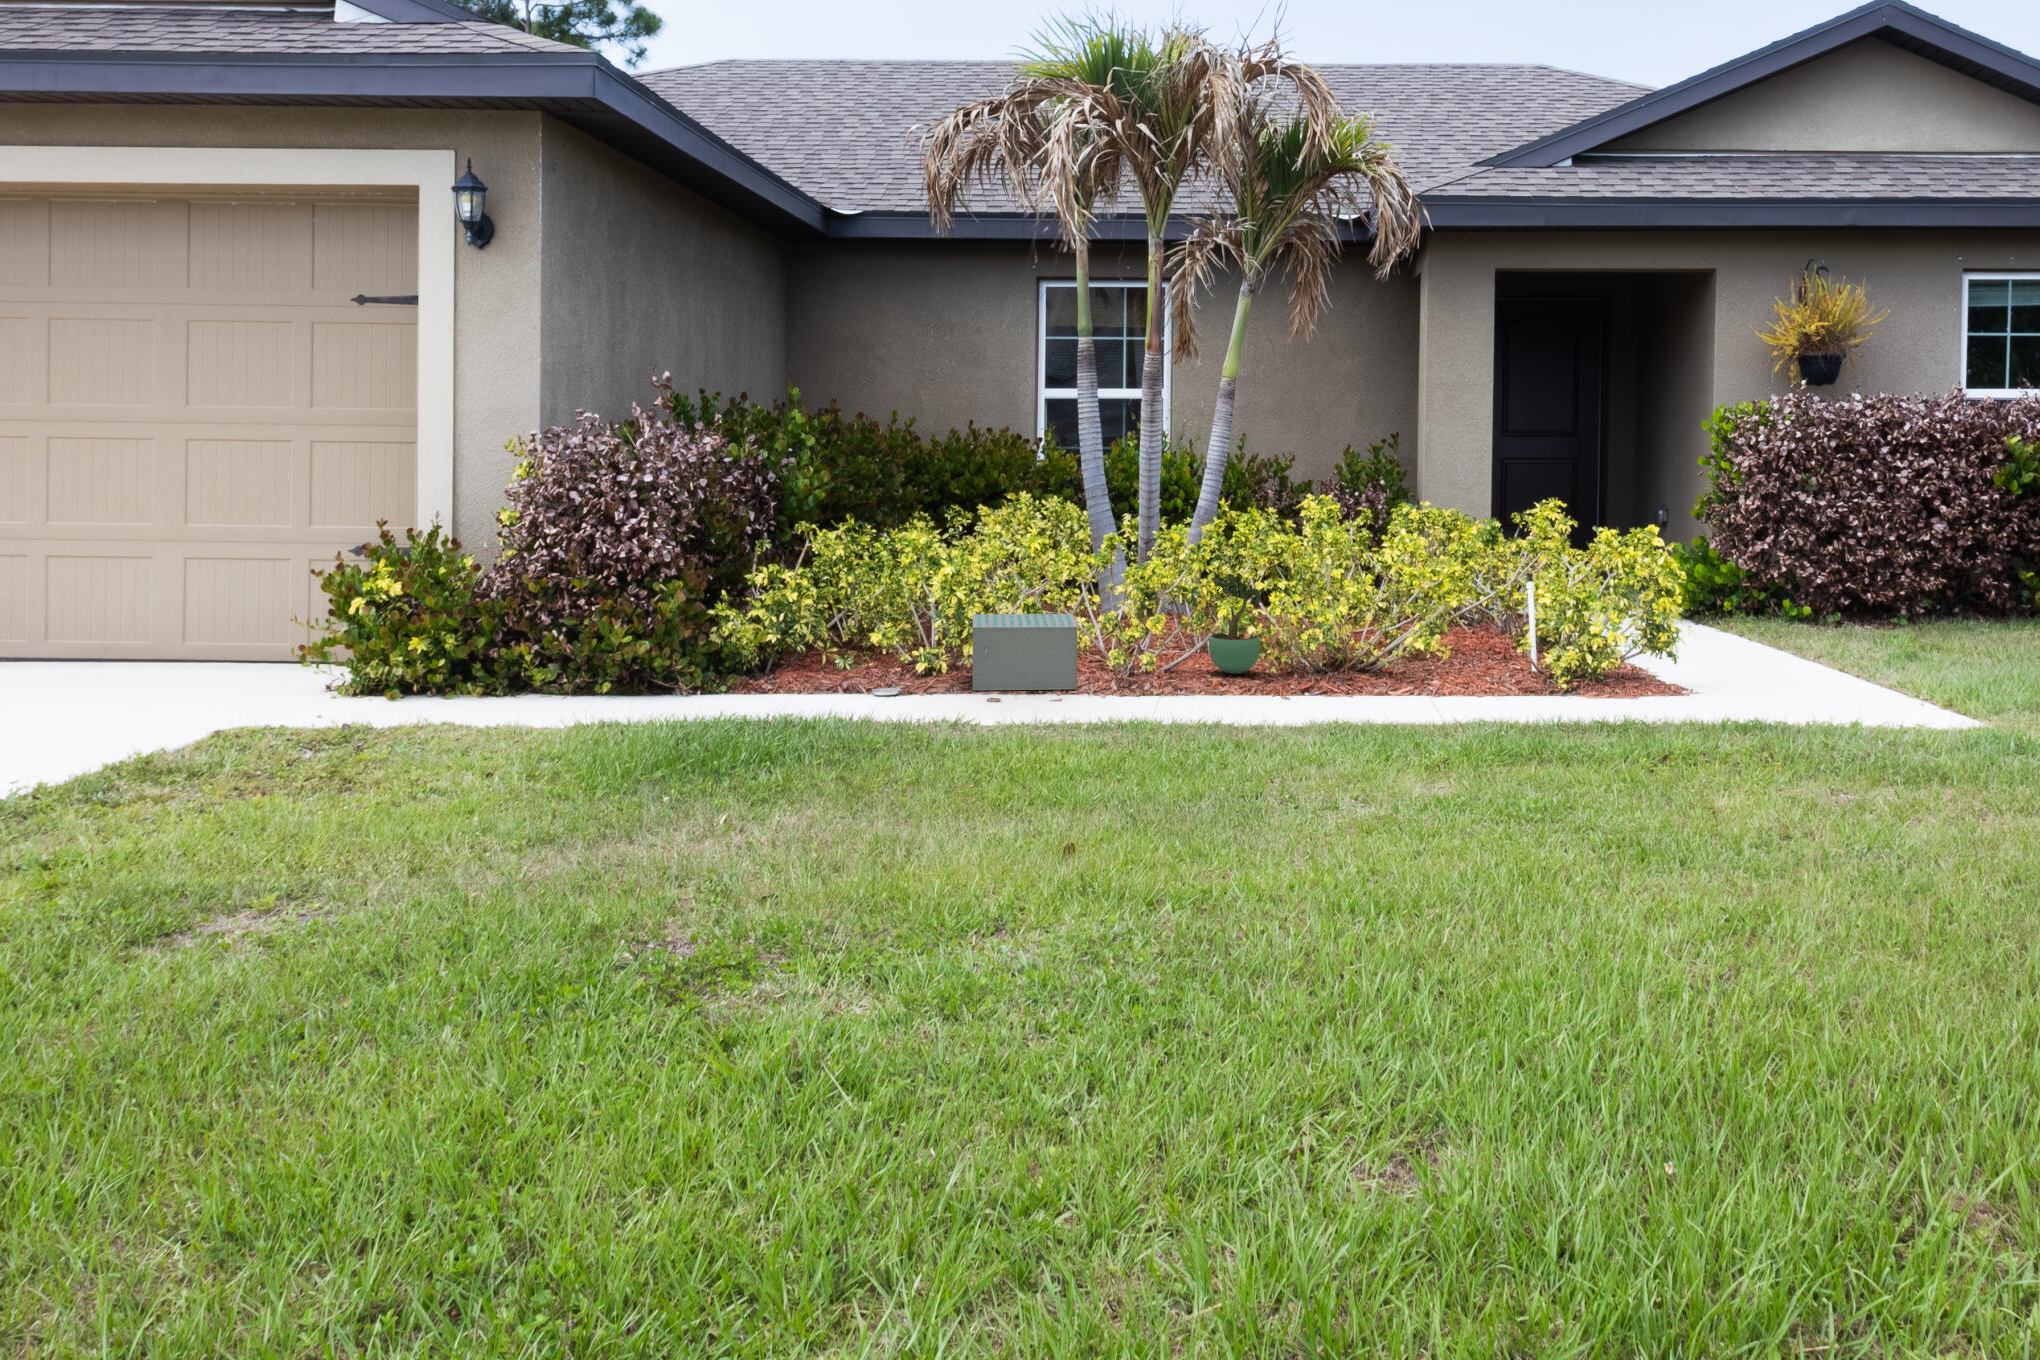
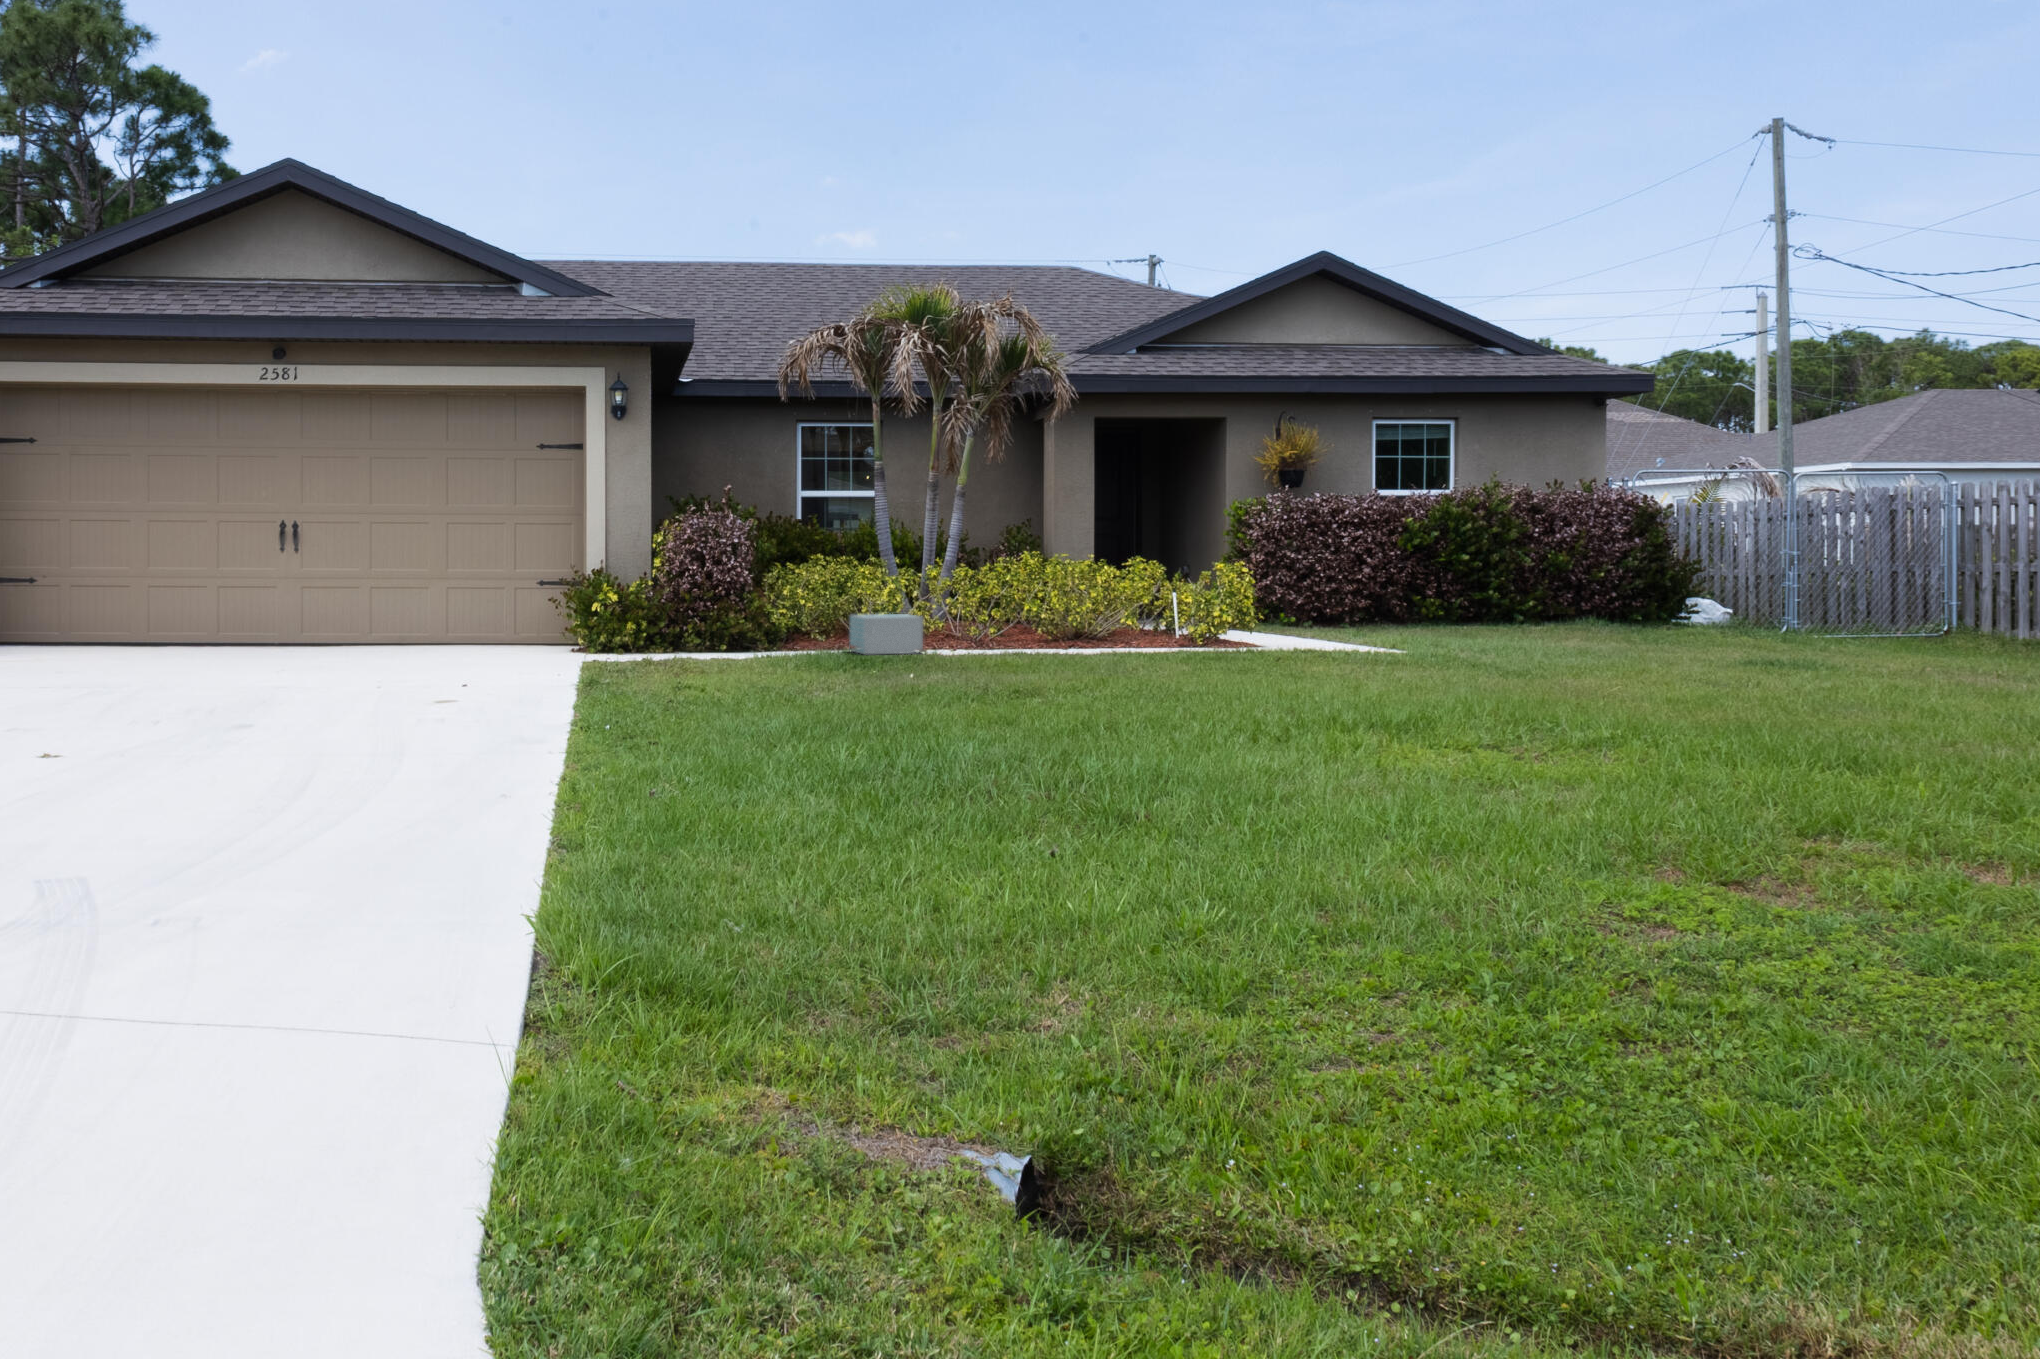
potted plant: present [1208,573,1261,674] -> none [979,588,1017,649]

